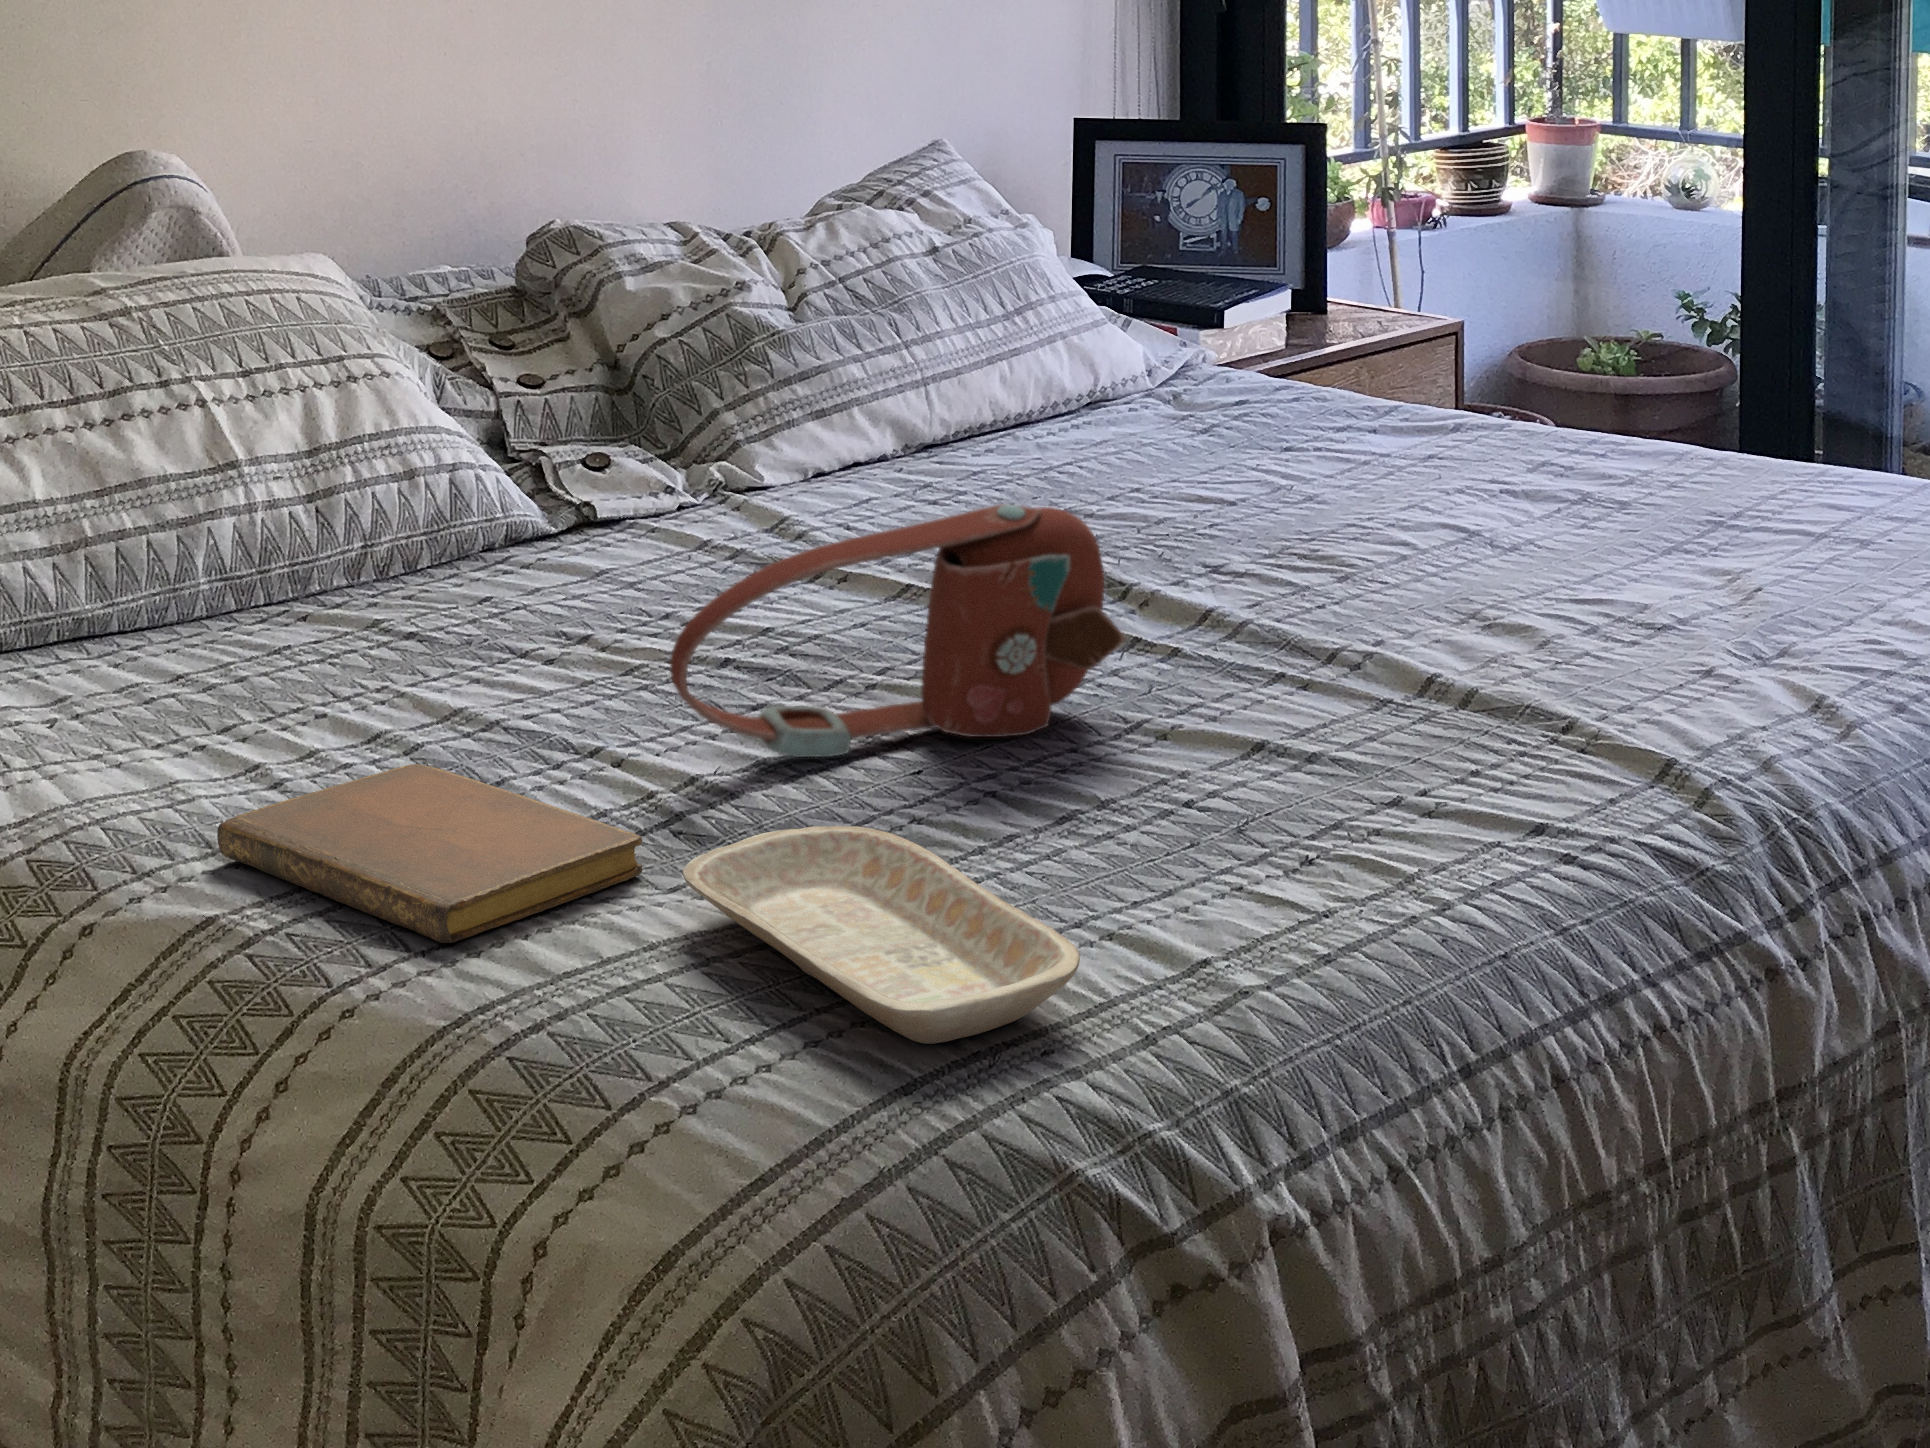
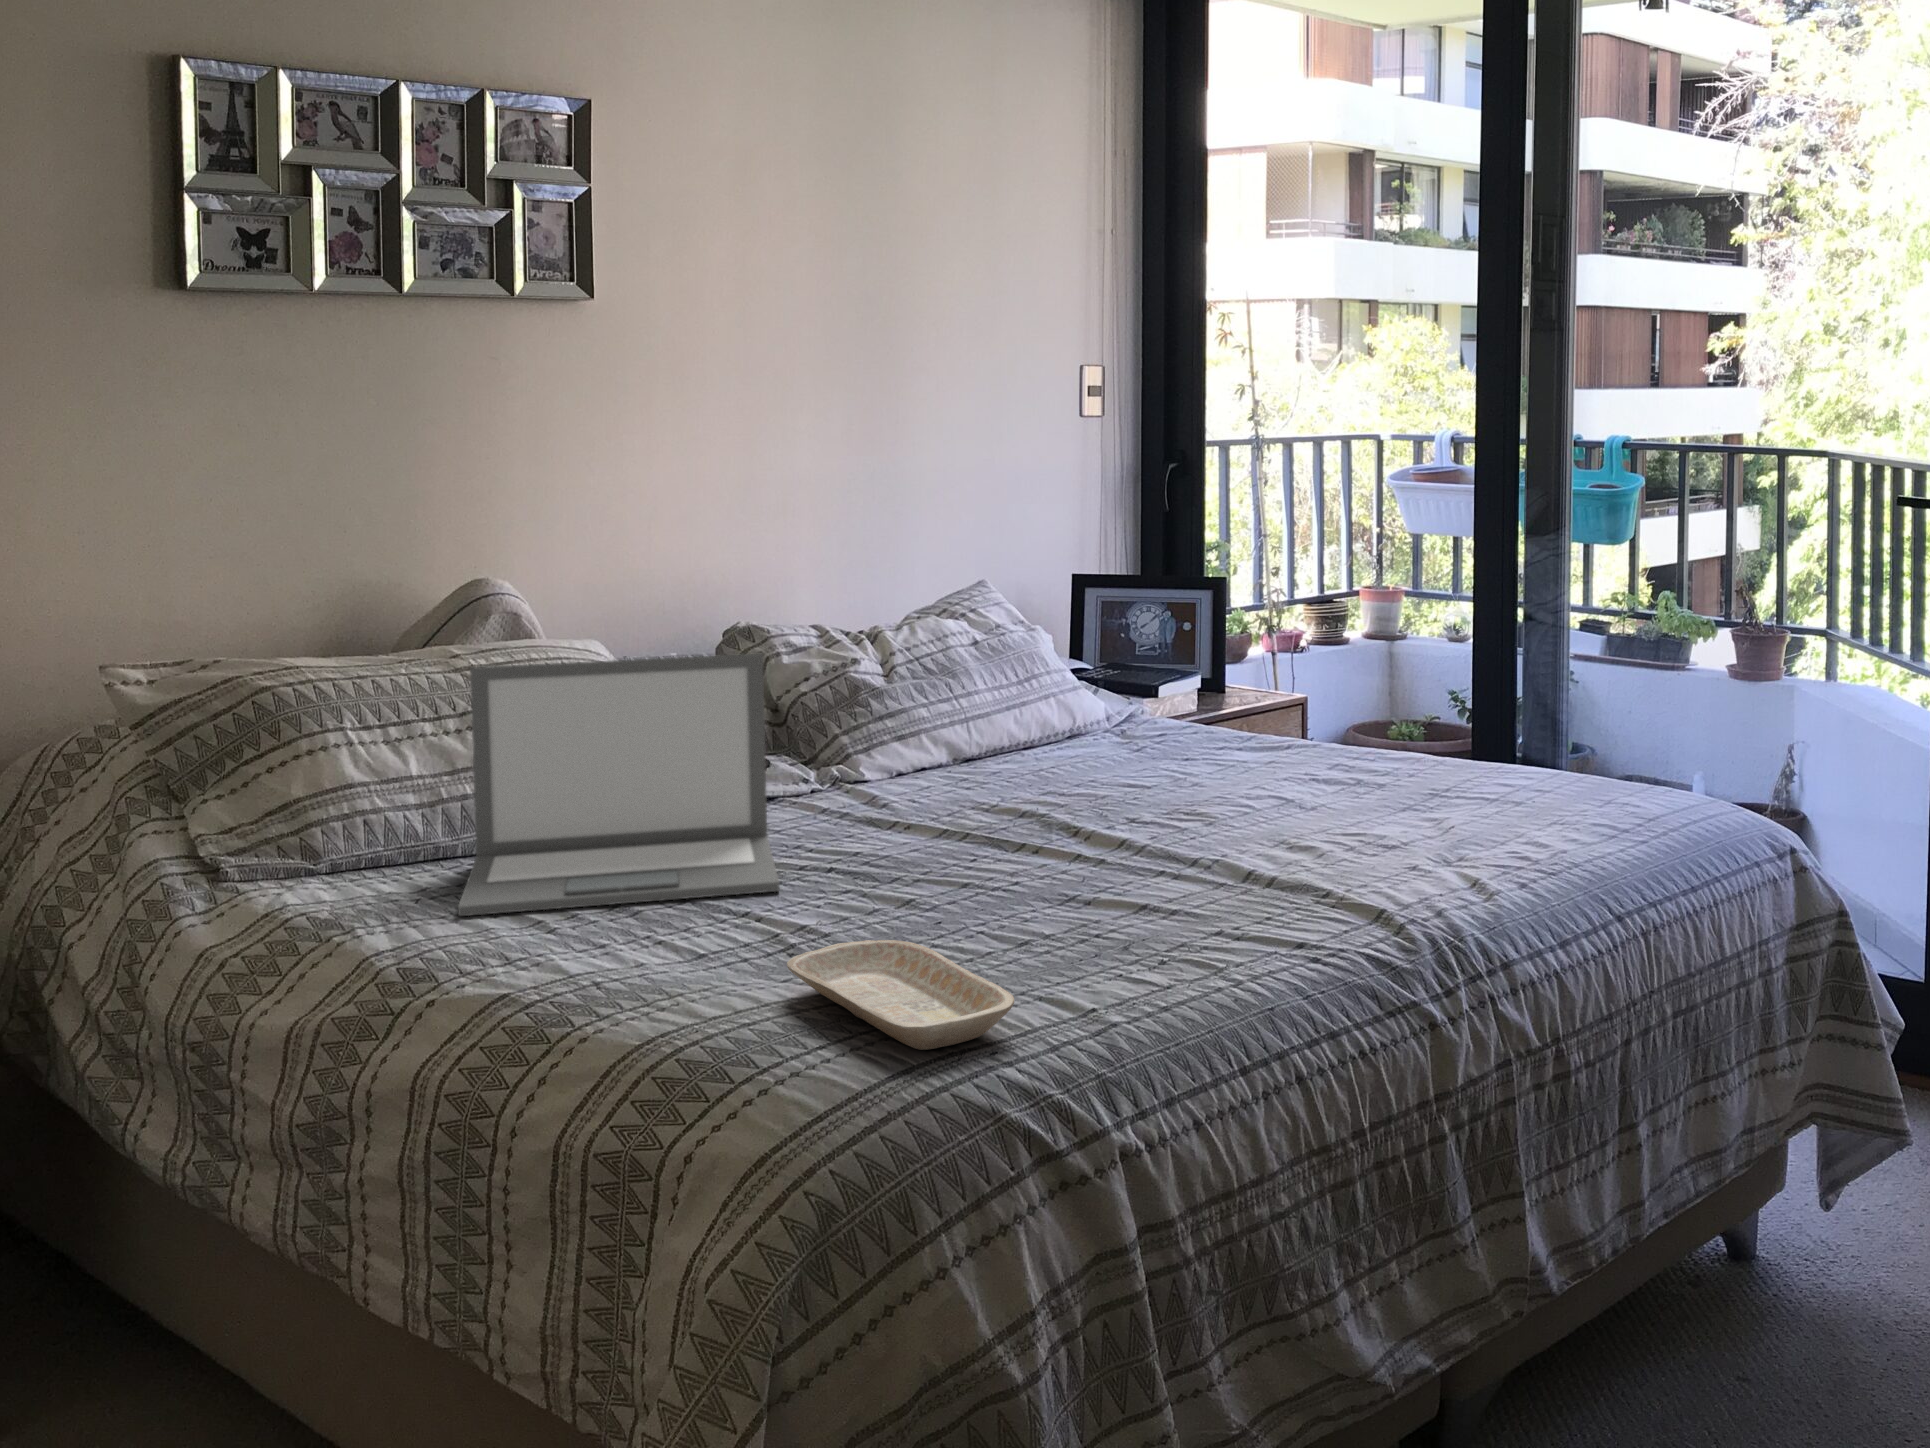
laptop: none [121,301,648,756] -> present [458,654,780,916]
handbag: present [670,504,1125,757] -> none [789,763,1064,912]
notebook: present [217,764,642,943] -> none [511,914,766,1005]

